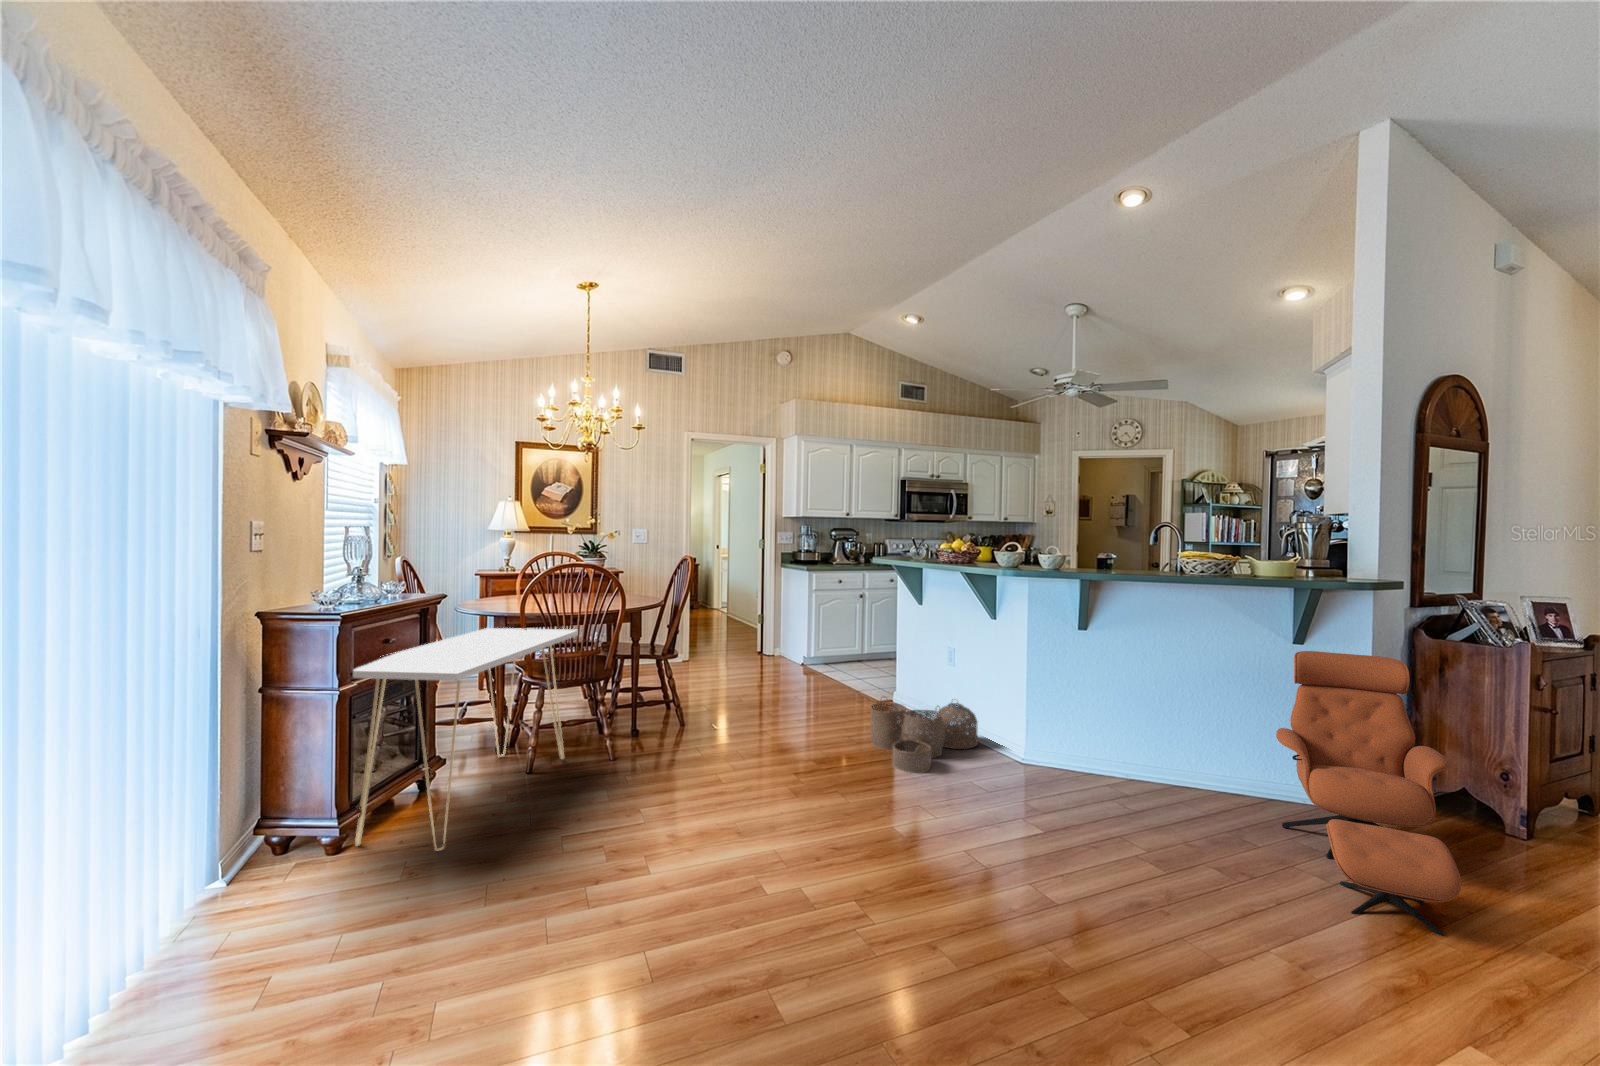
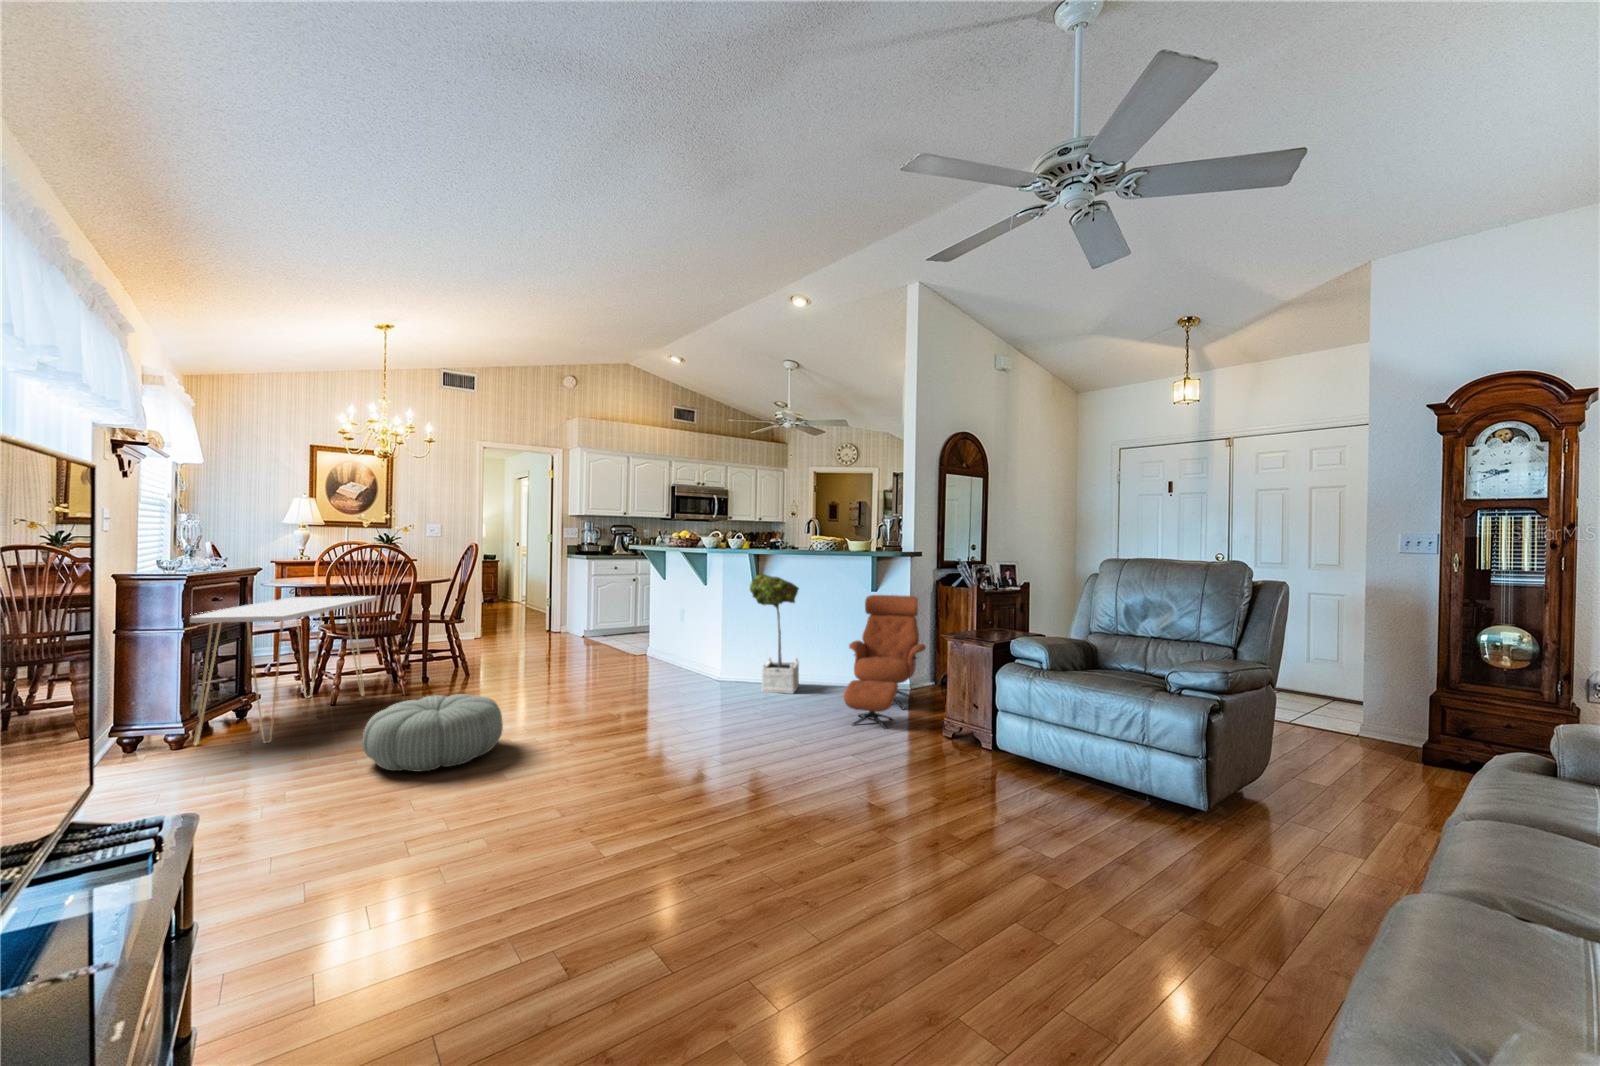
potted tree: none [1084,610,1173,806] -> present [750,574,799,694]
woven basket: present [870,699,978,773] -> none [615,643,694,689]
pouf: none [554,808,758,968] -> present [362,694,503,772]

